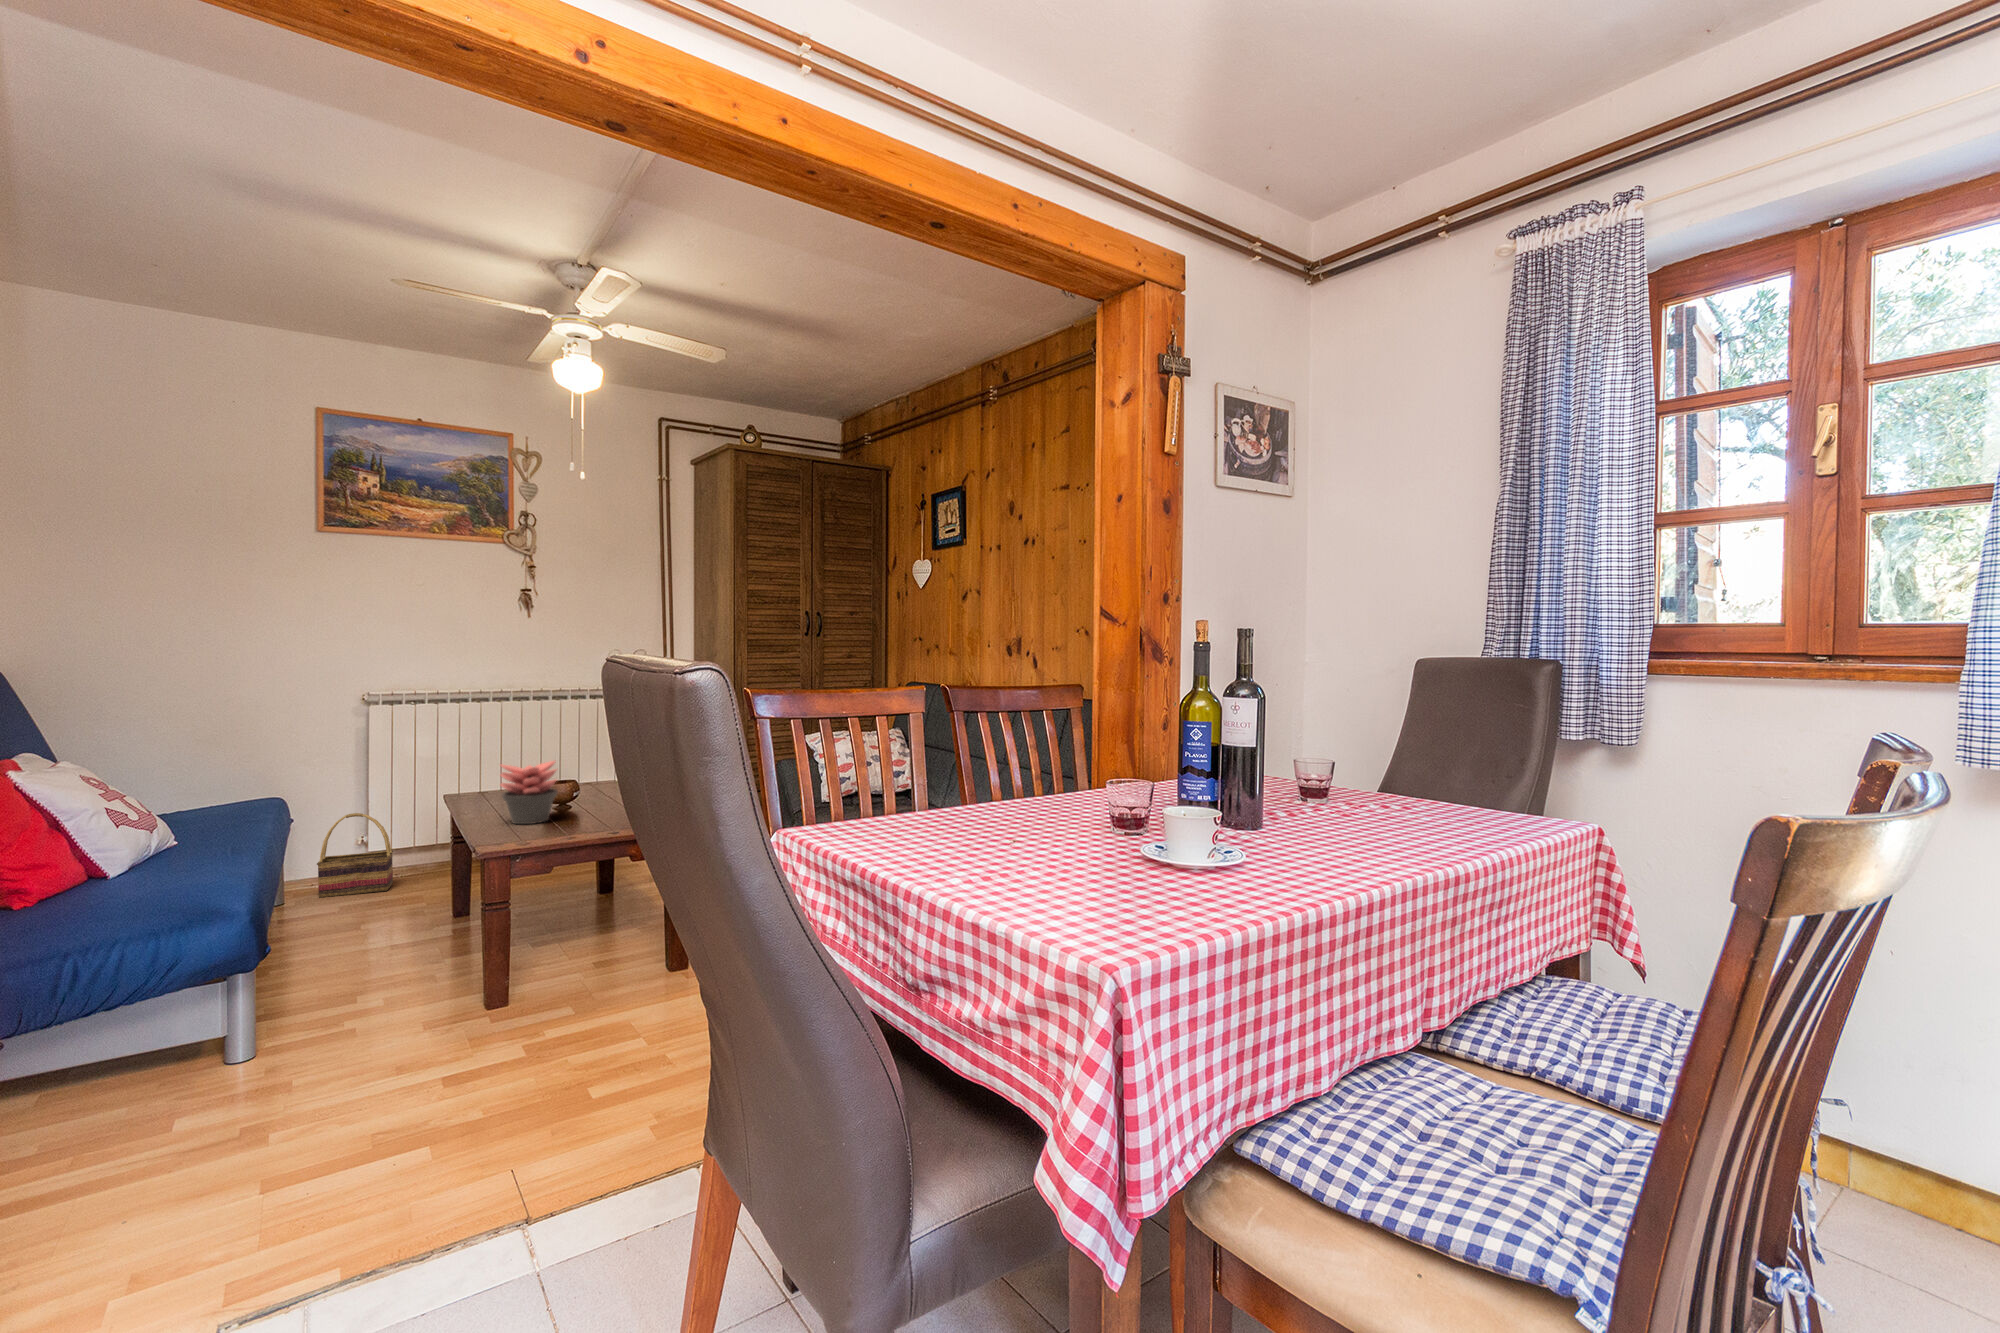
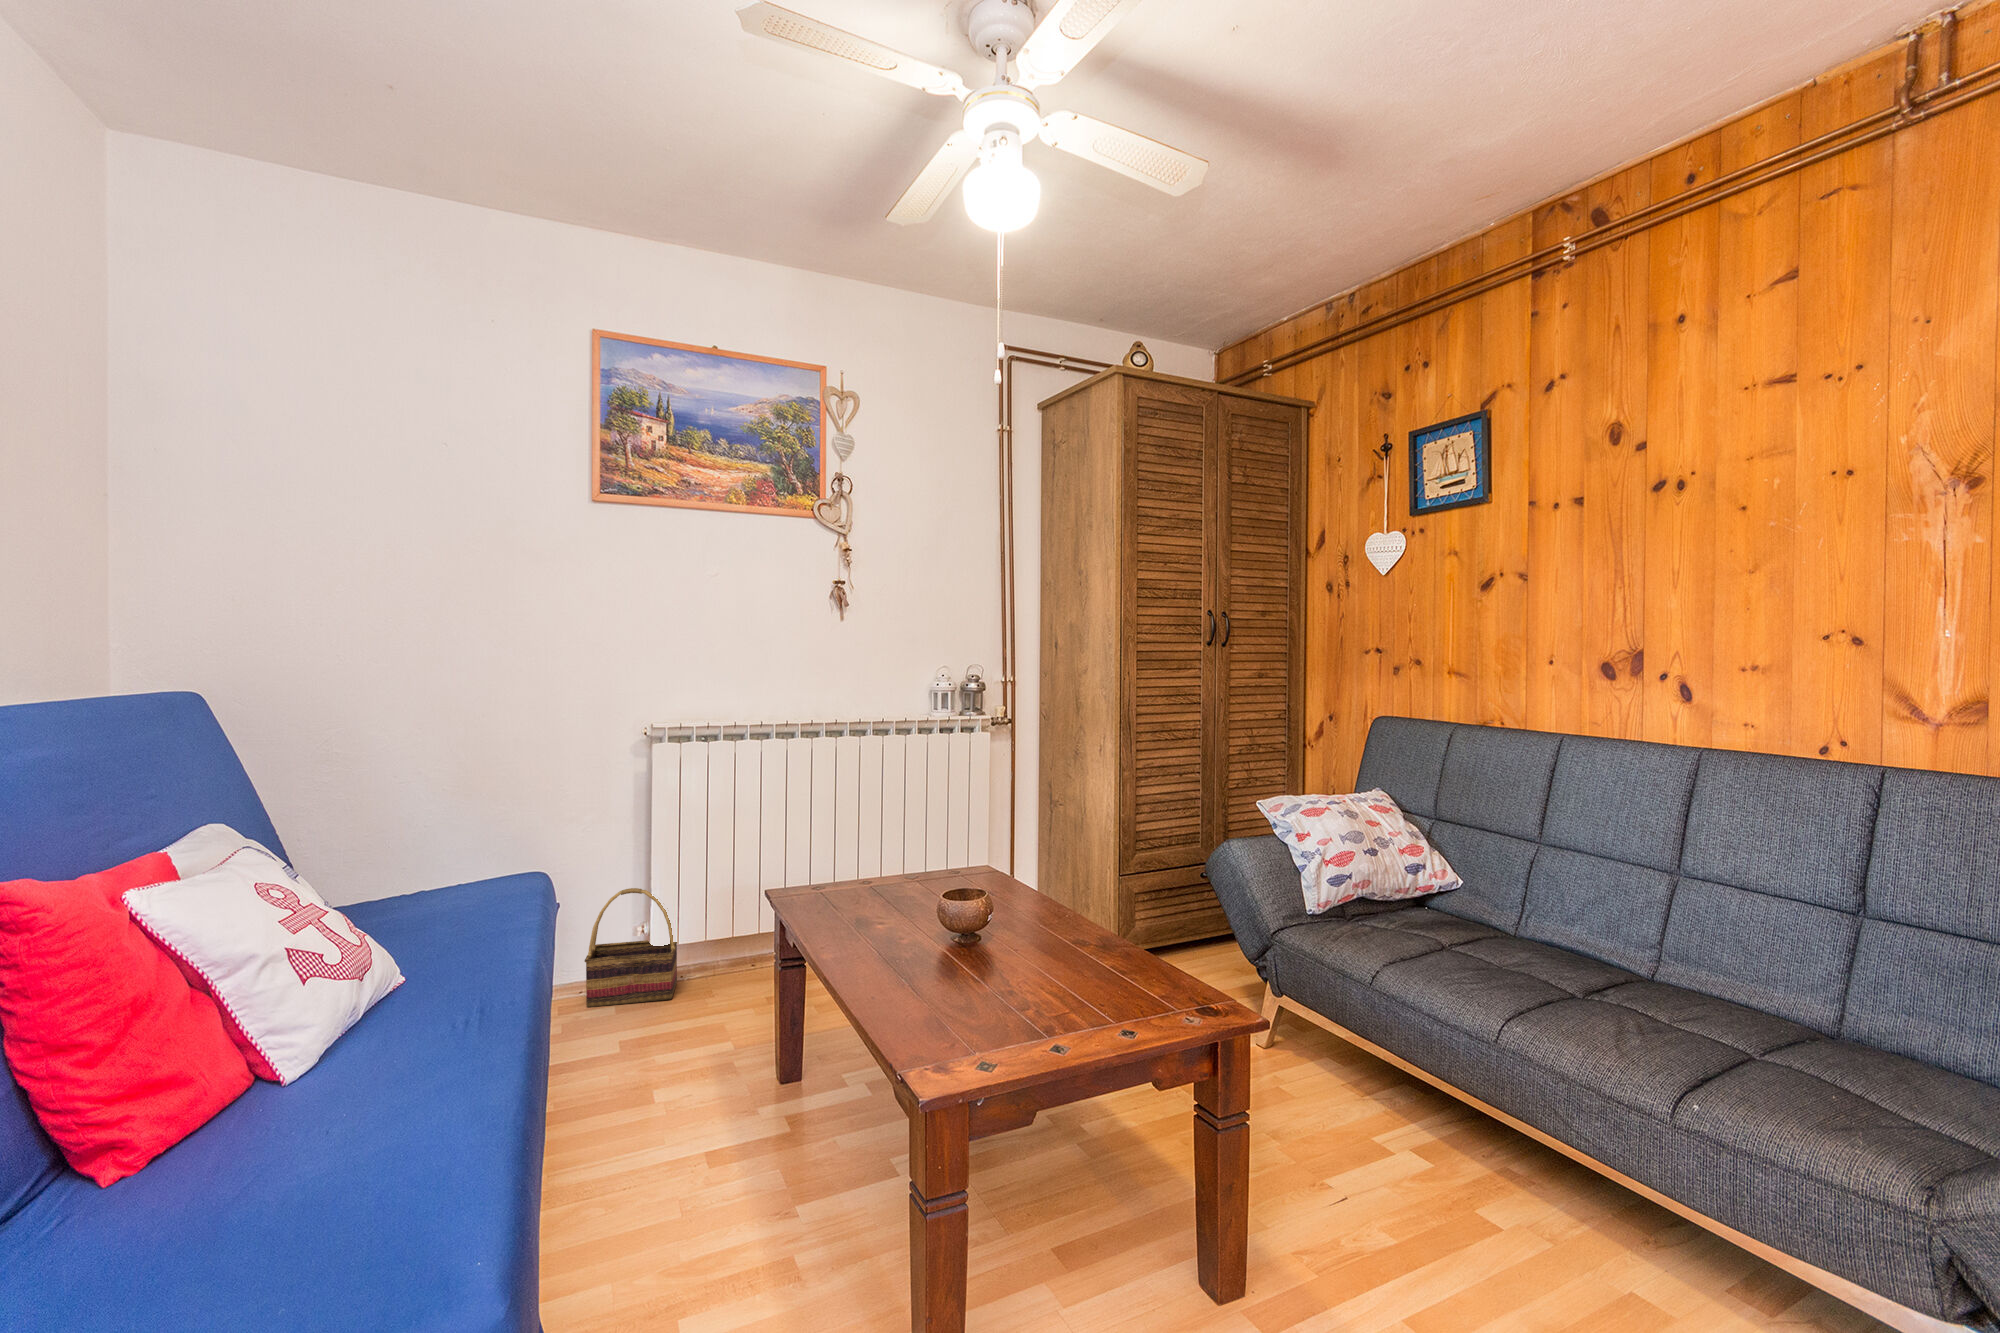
succulent plant: present [500,761,557,824] -> none [878,877,983,1007]

